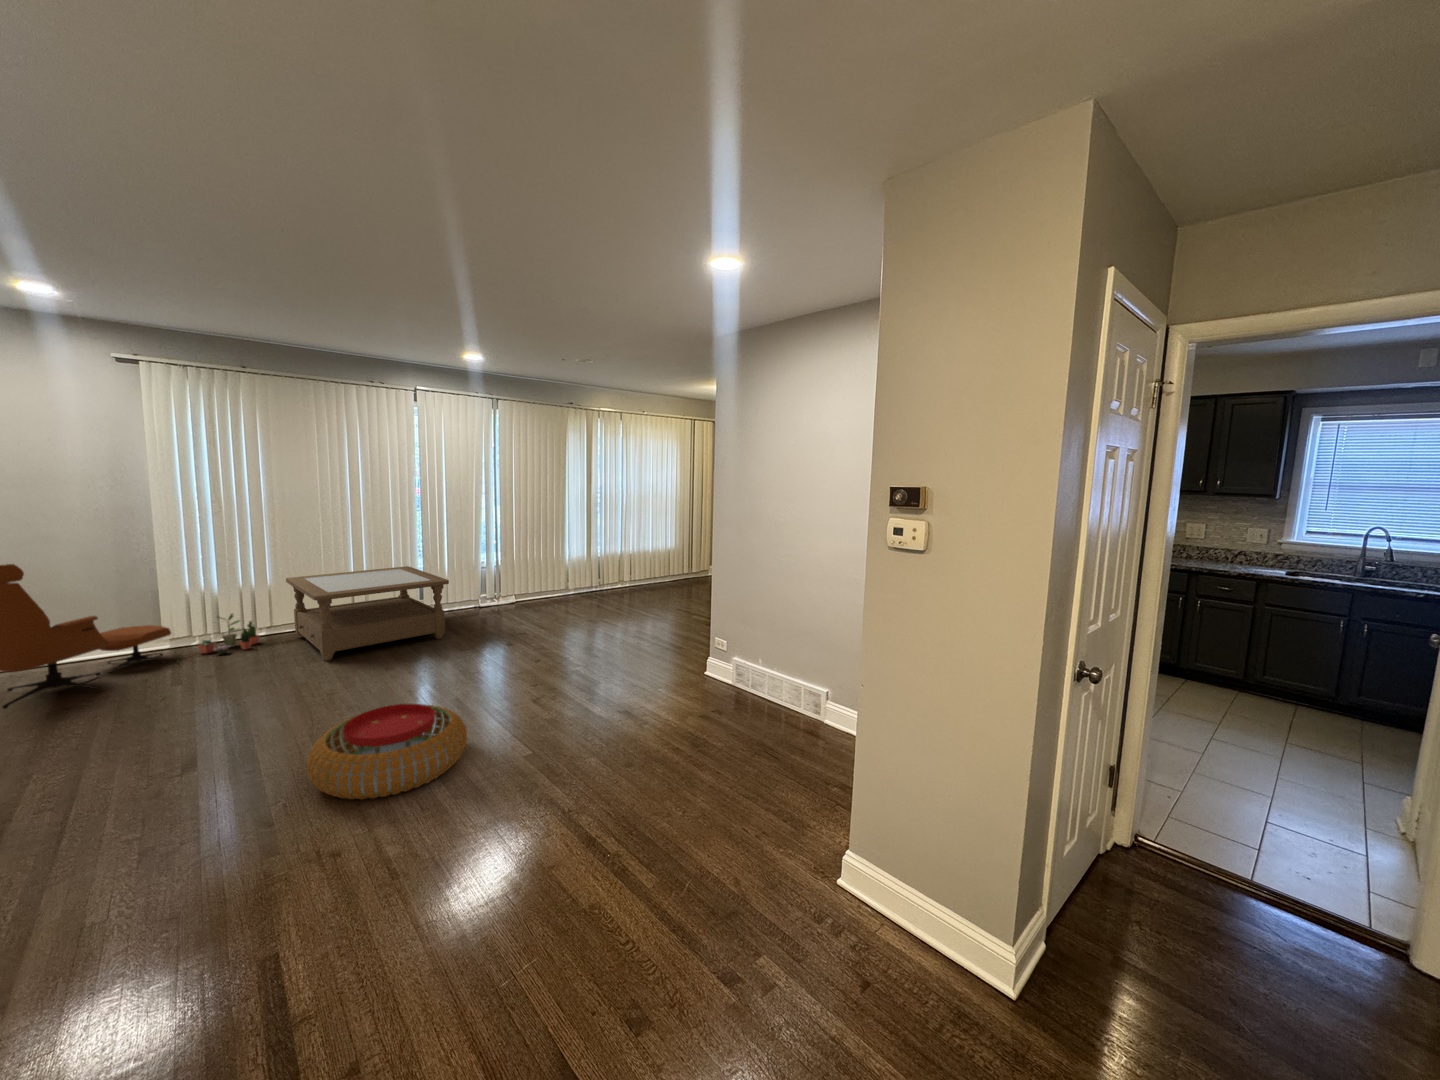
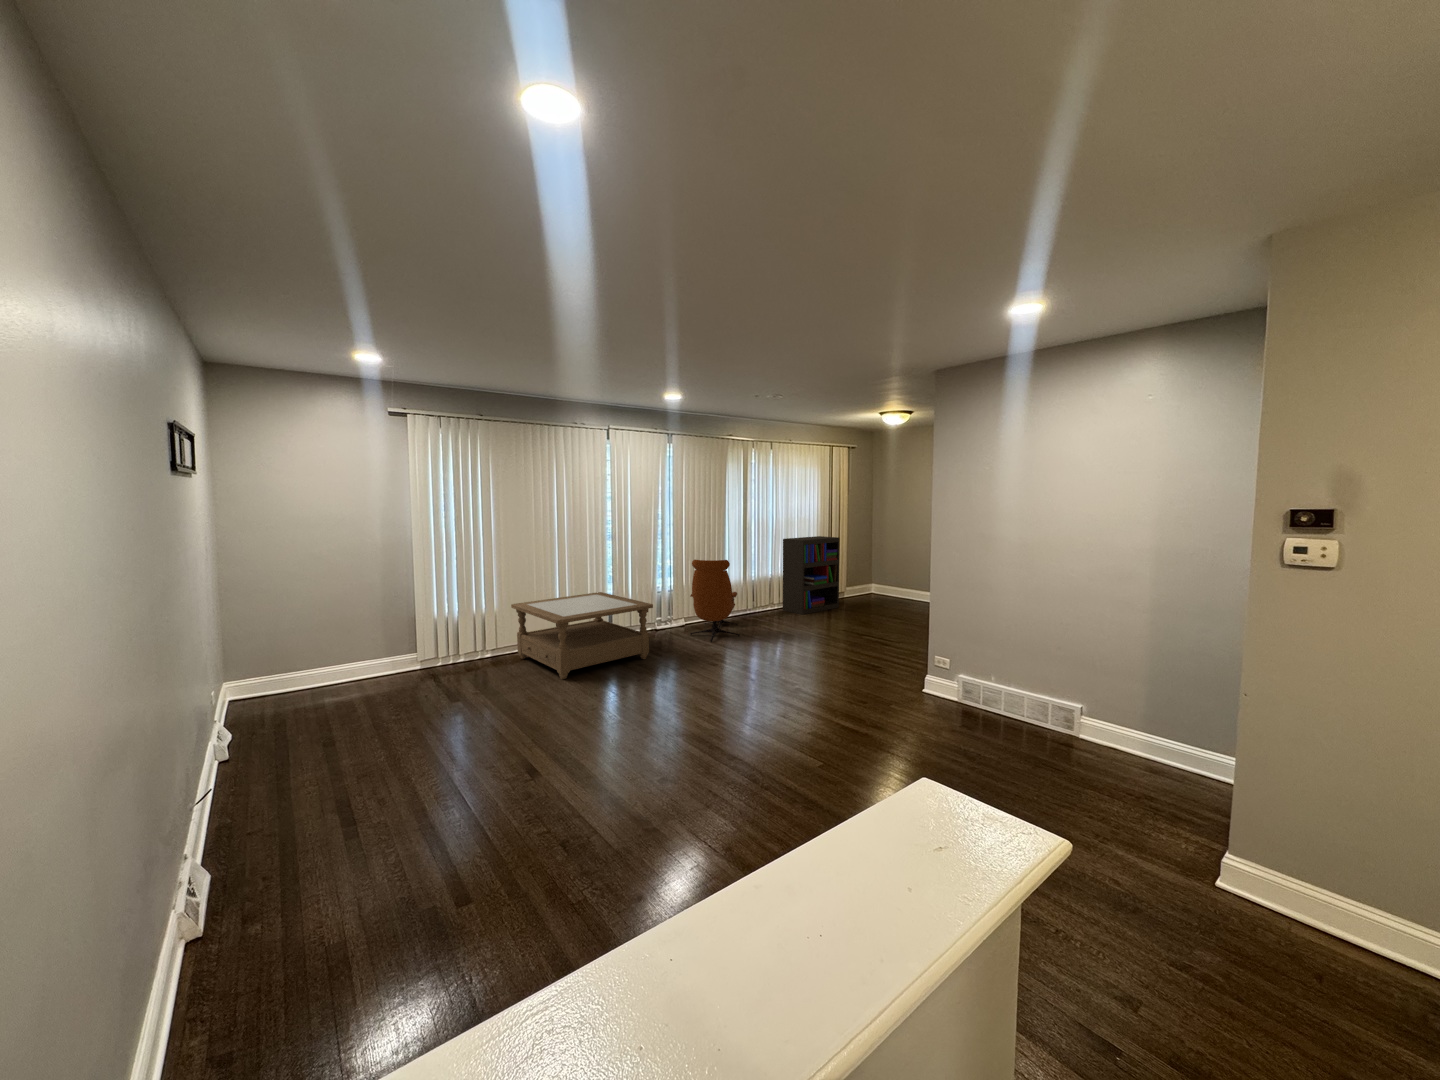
bookshelf: none [634,513,696,593] -> present [783,536,839,615]
lounge chair: present [0,564,171,709] -> present [690,560,740,642]
potted plant: present [199,614,260,654] -> none [448,636,493,673]
pouf: present [307,704,467,799] -> none [642,716,767,802]

